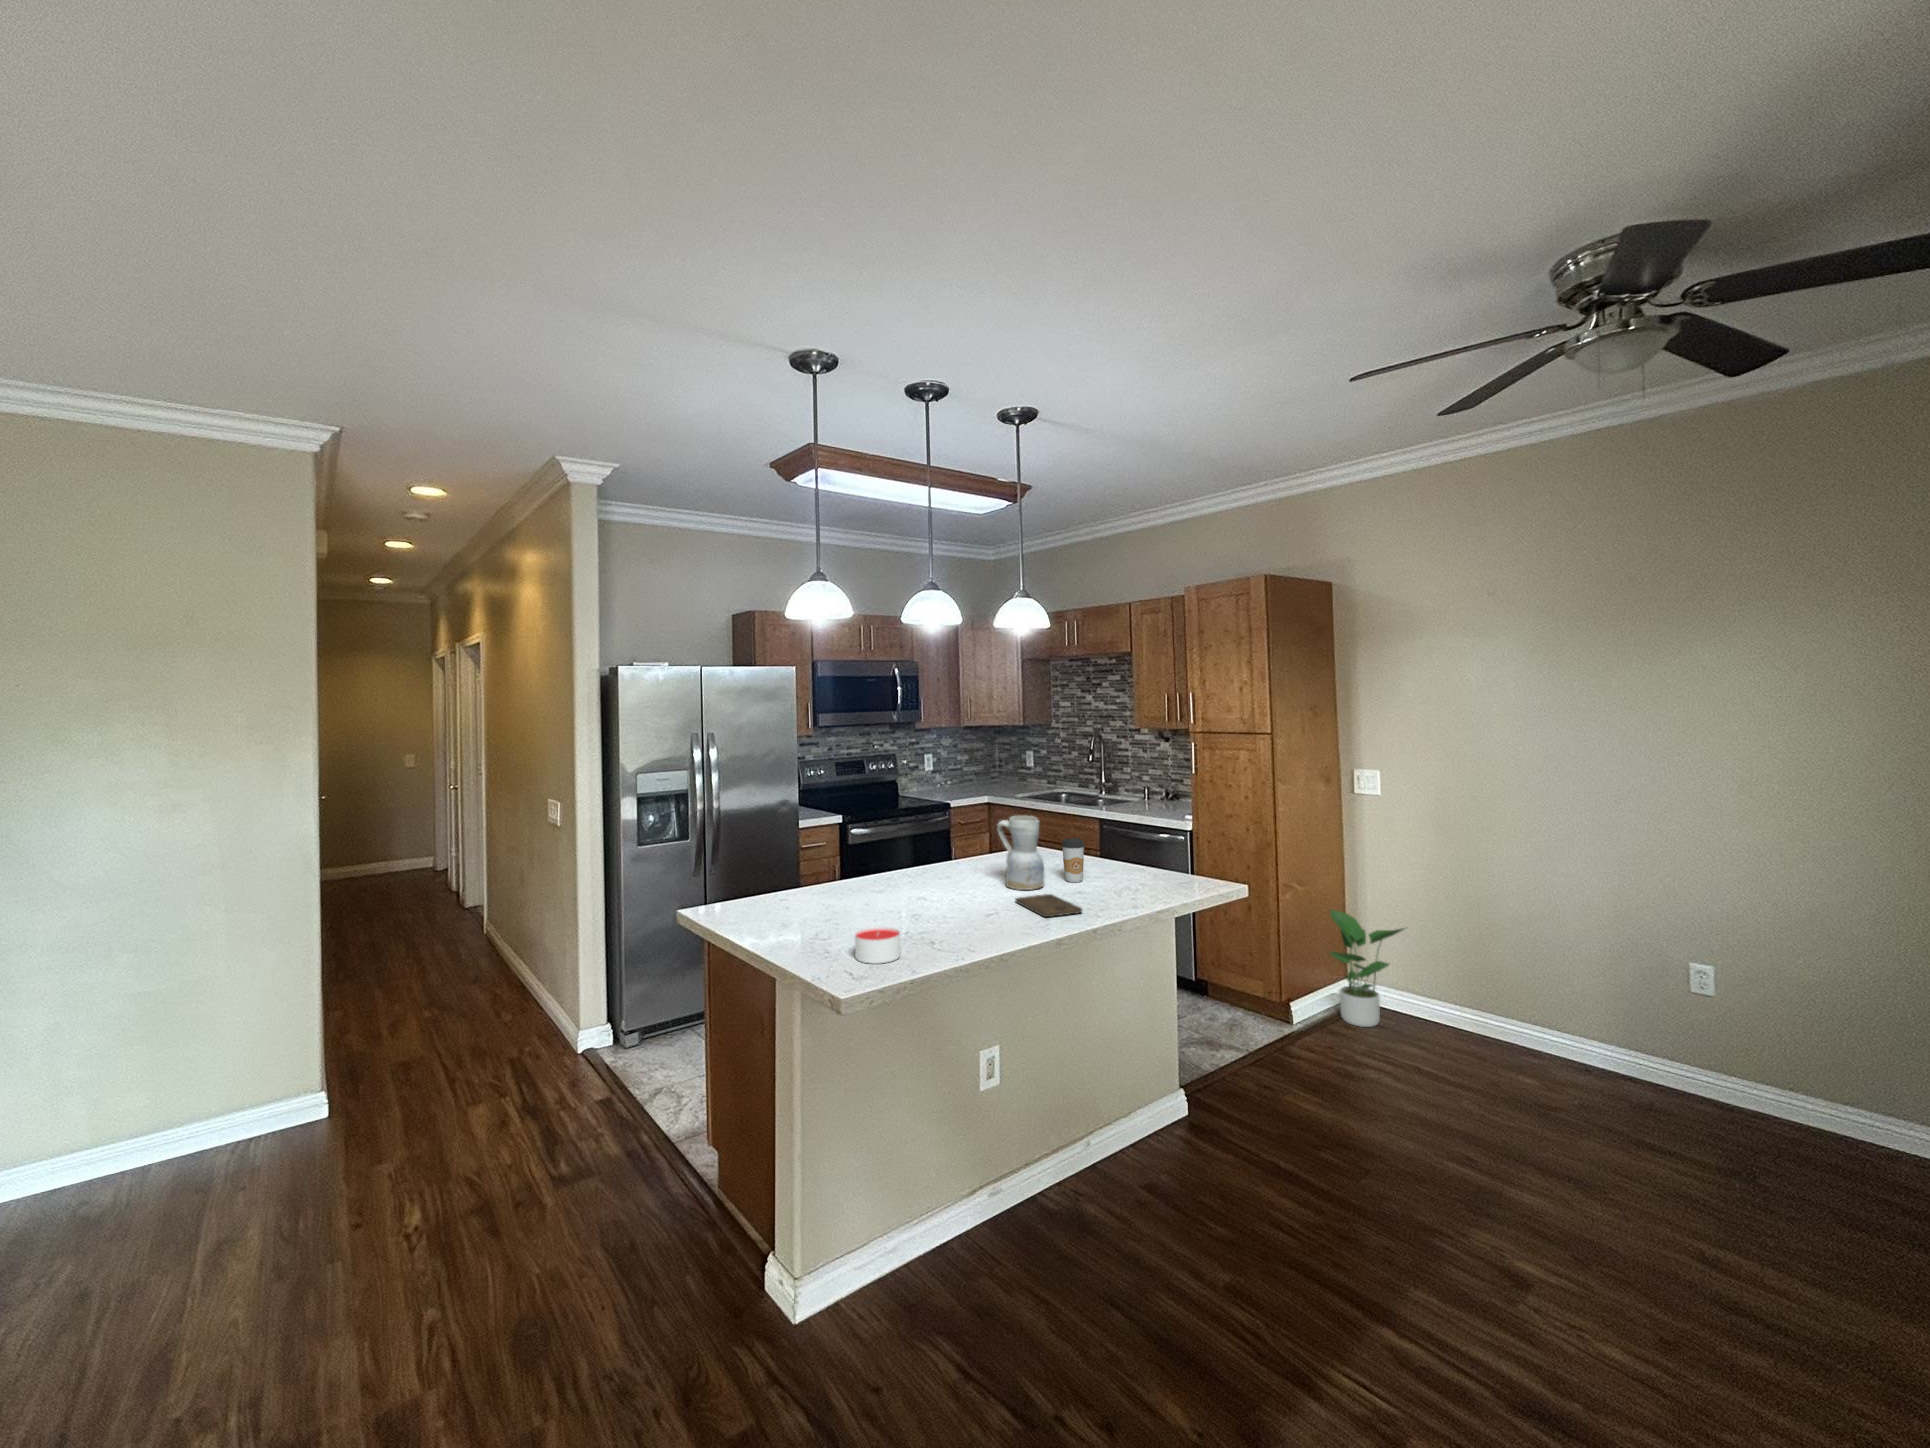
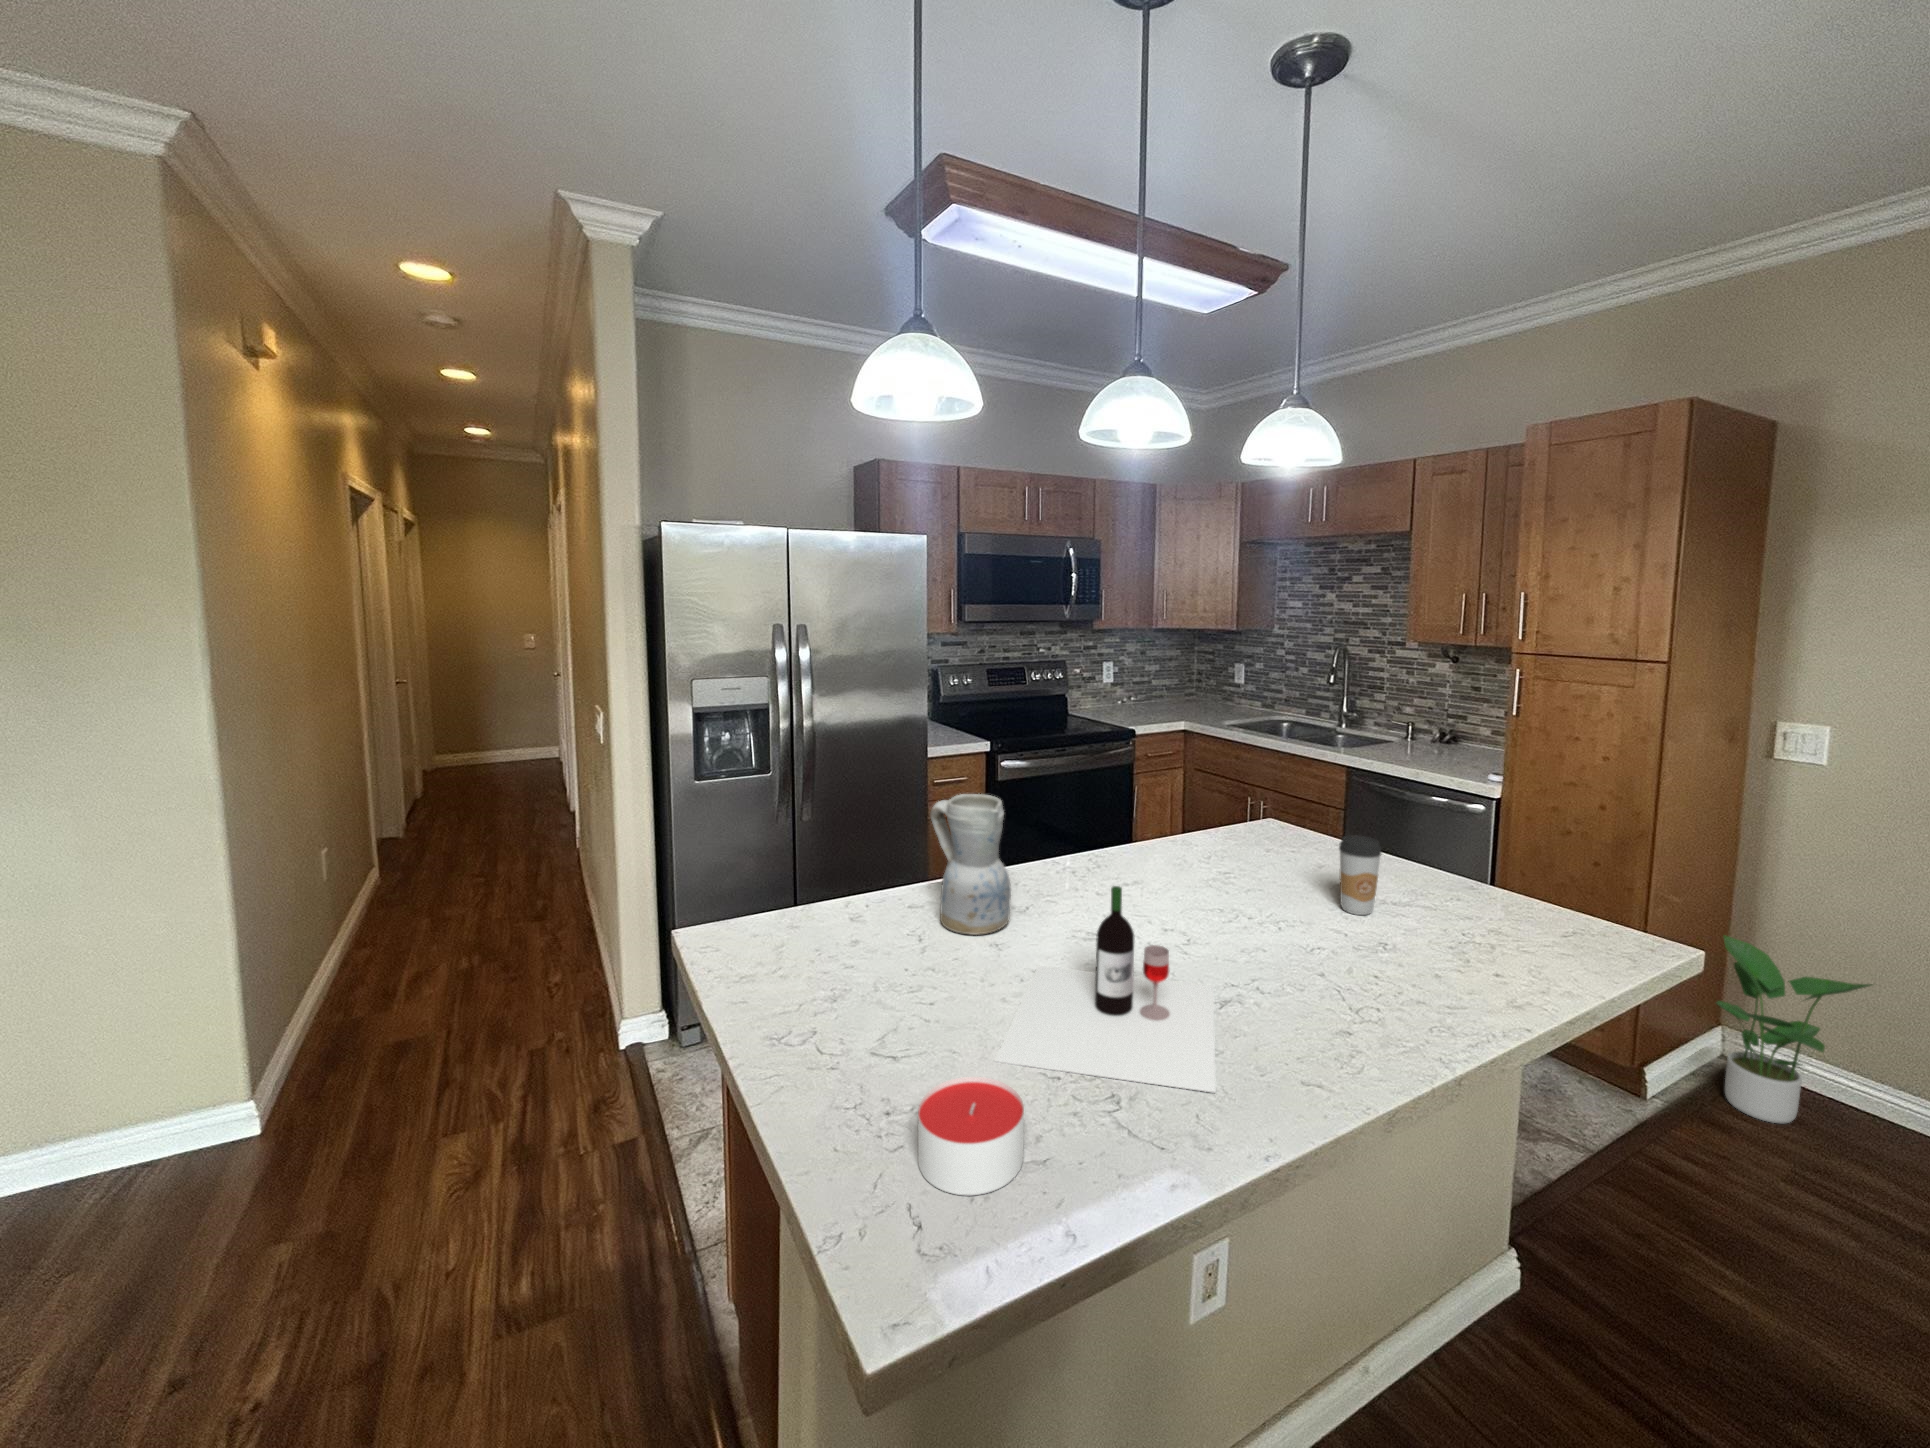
ceramic pitcher: present [997,816,1044,890] -> present [930,794,1011,935]
wine bottle: none [881,855,989,936] -> present [994,886,1216,1093]
cutting board: present [1016,894,1082,917] -> none [1262,953,1409,1028]

